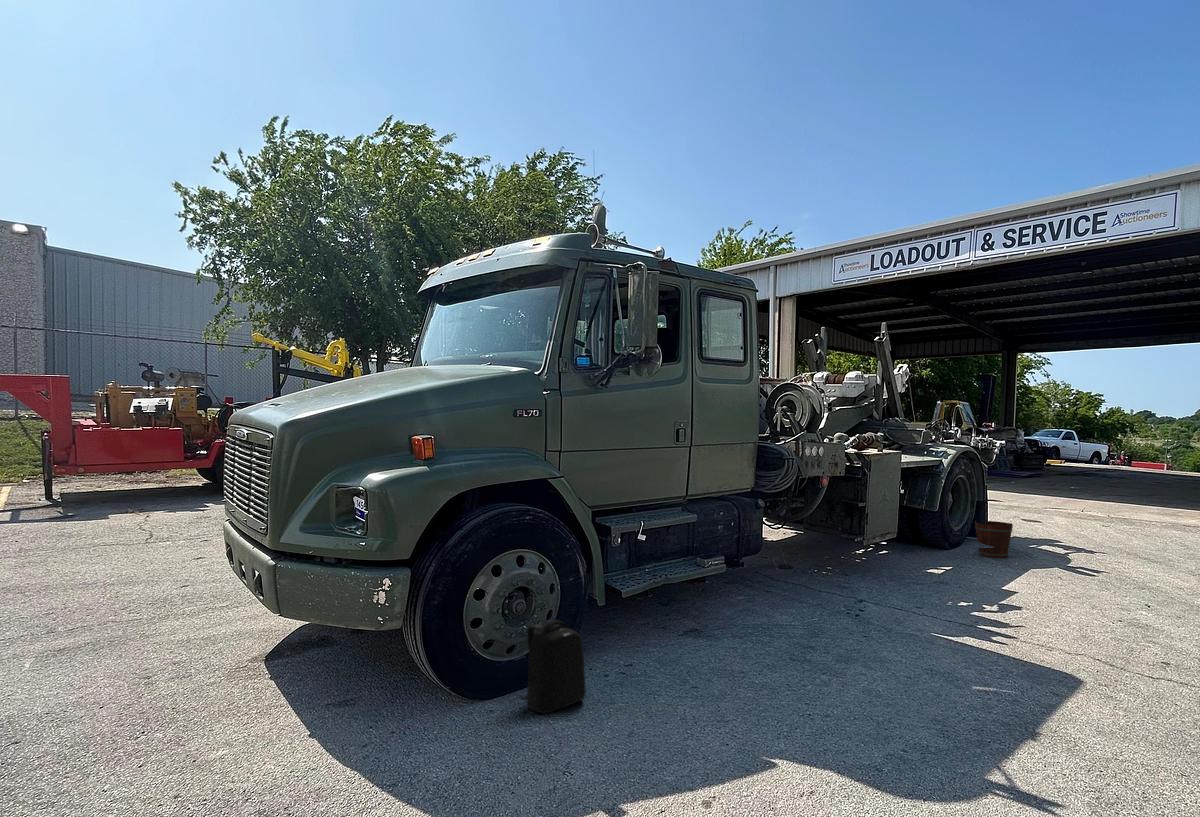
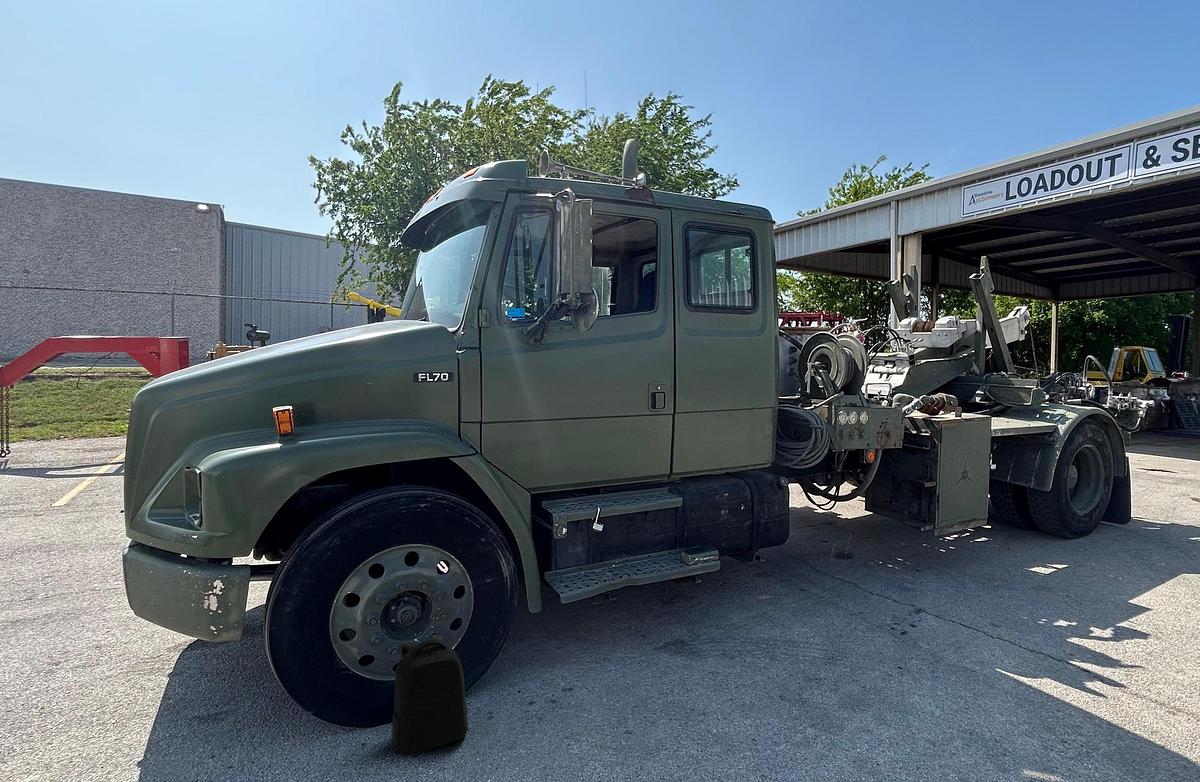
bucket: present [975,520,1013,558] -> none [1101,496,1154,545]

